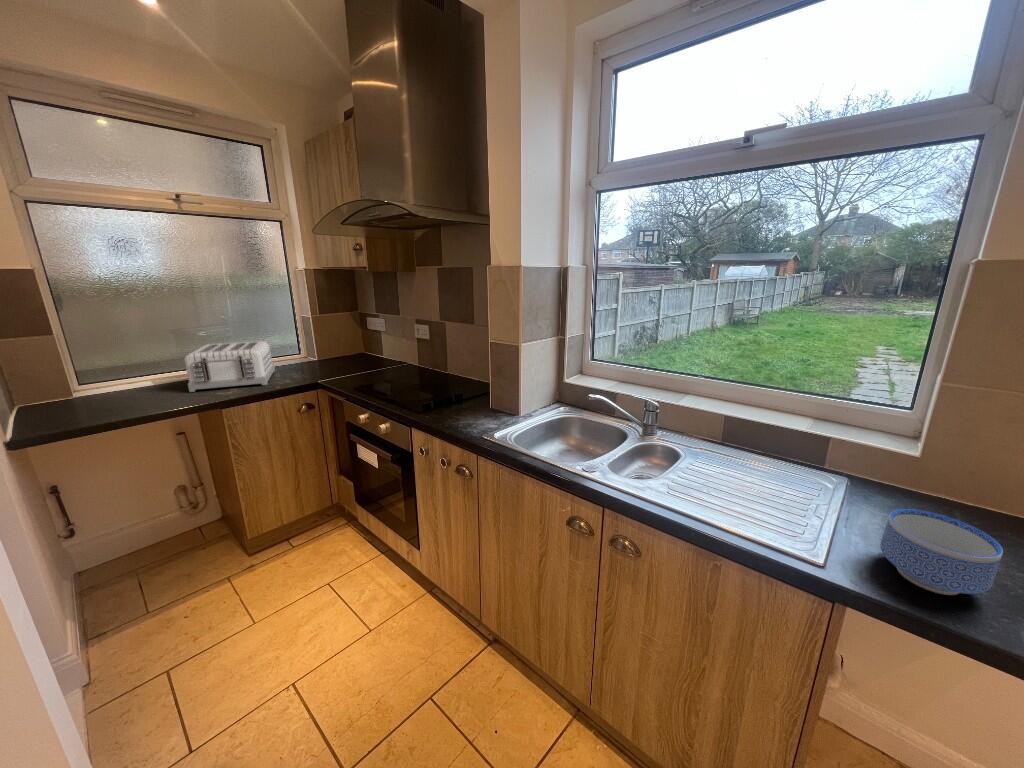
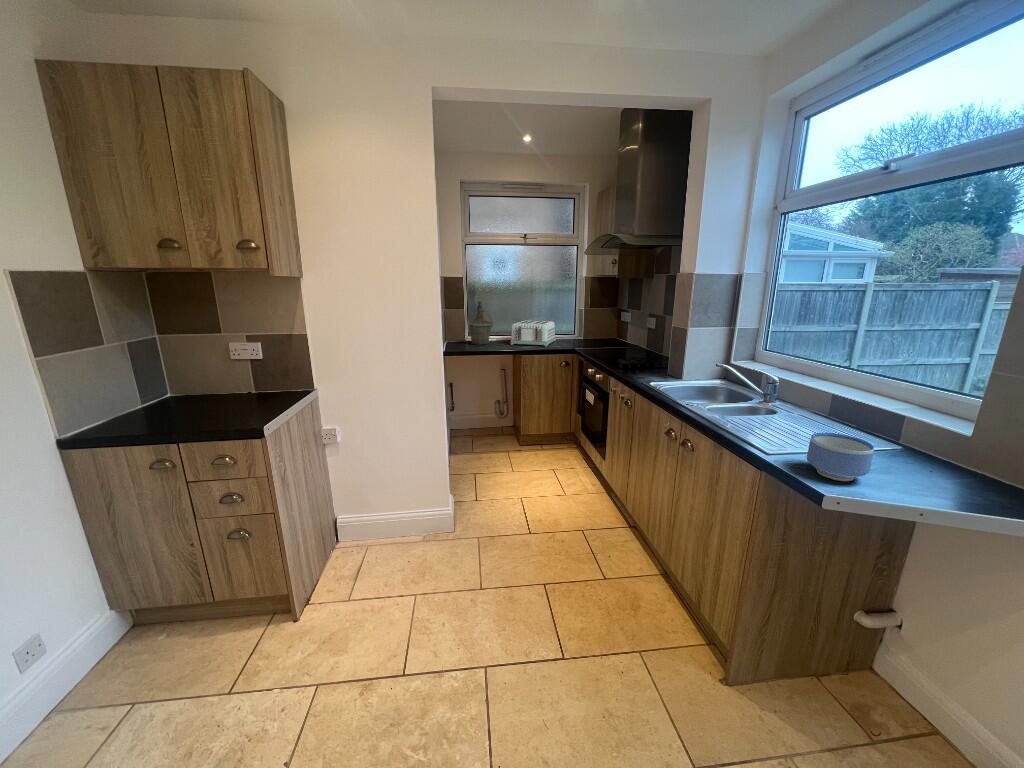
bottle: none [69,318,138,406] -> present [469,301,493,345]

